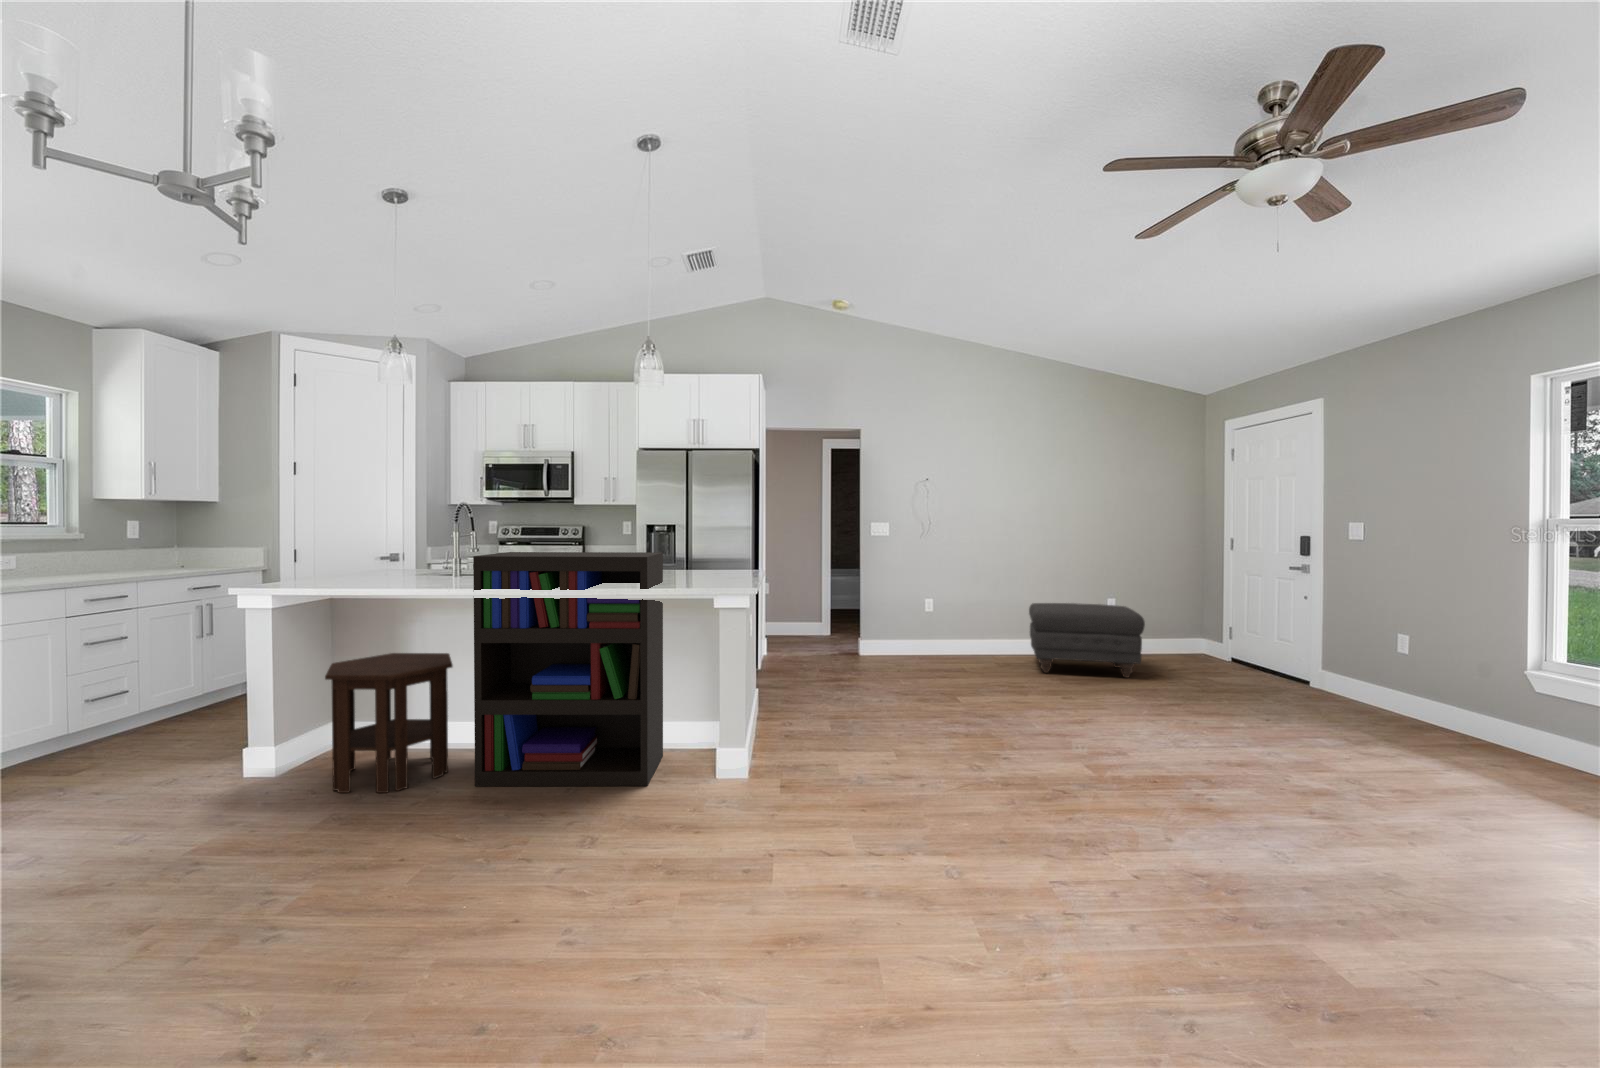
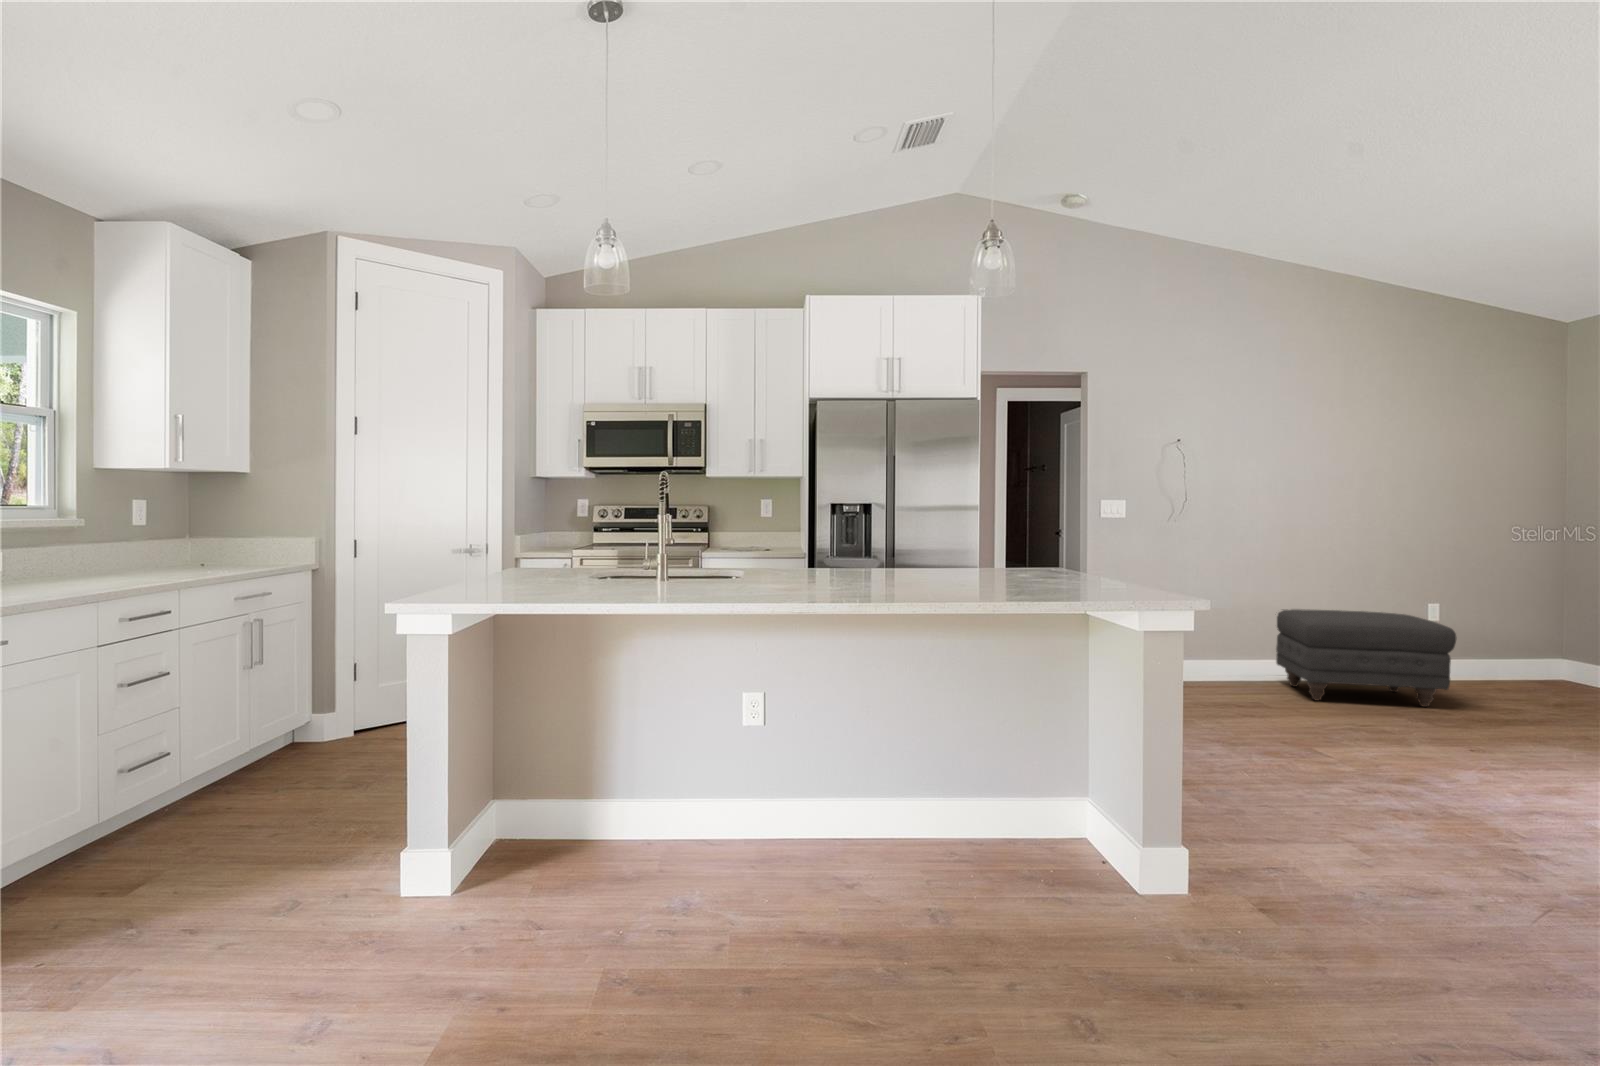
bookshelf: present [473,552,663,786] -> none [758,549,1009,887]
side table: present [325,653,453,793] -> none [533,692,708,901]

